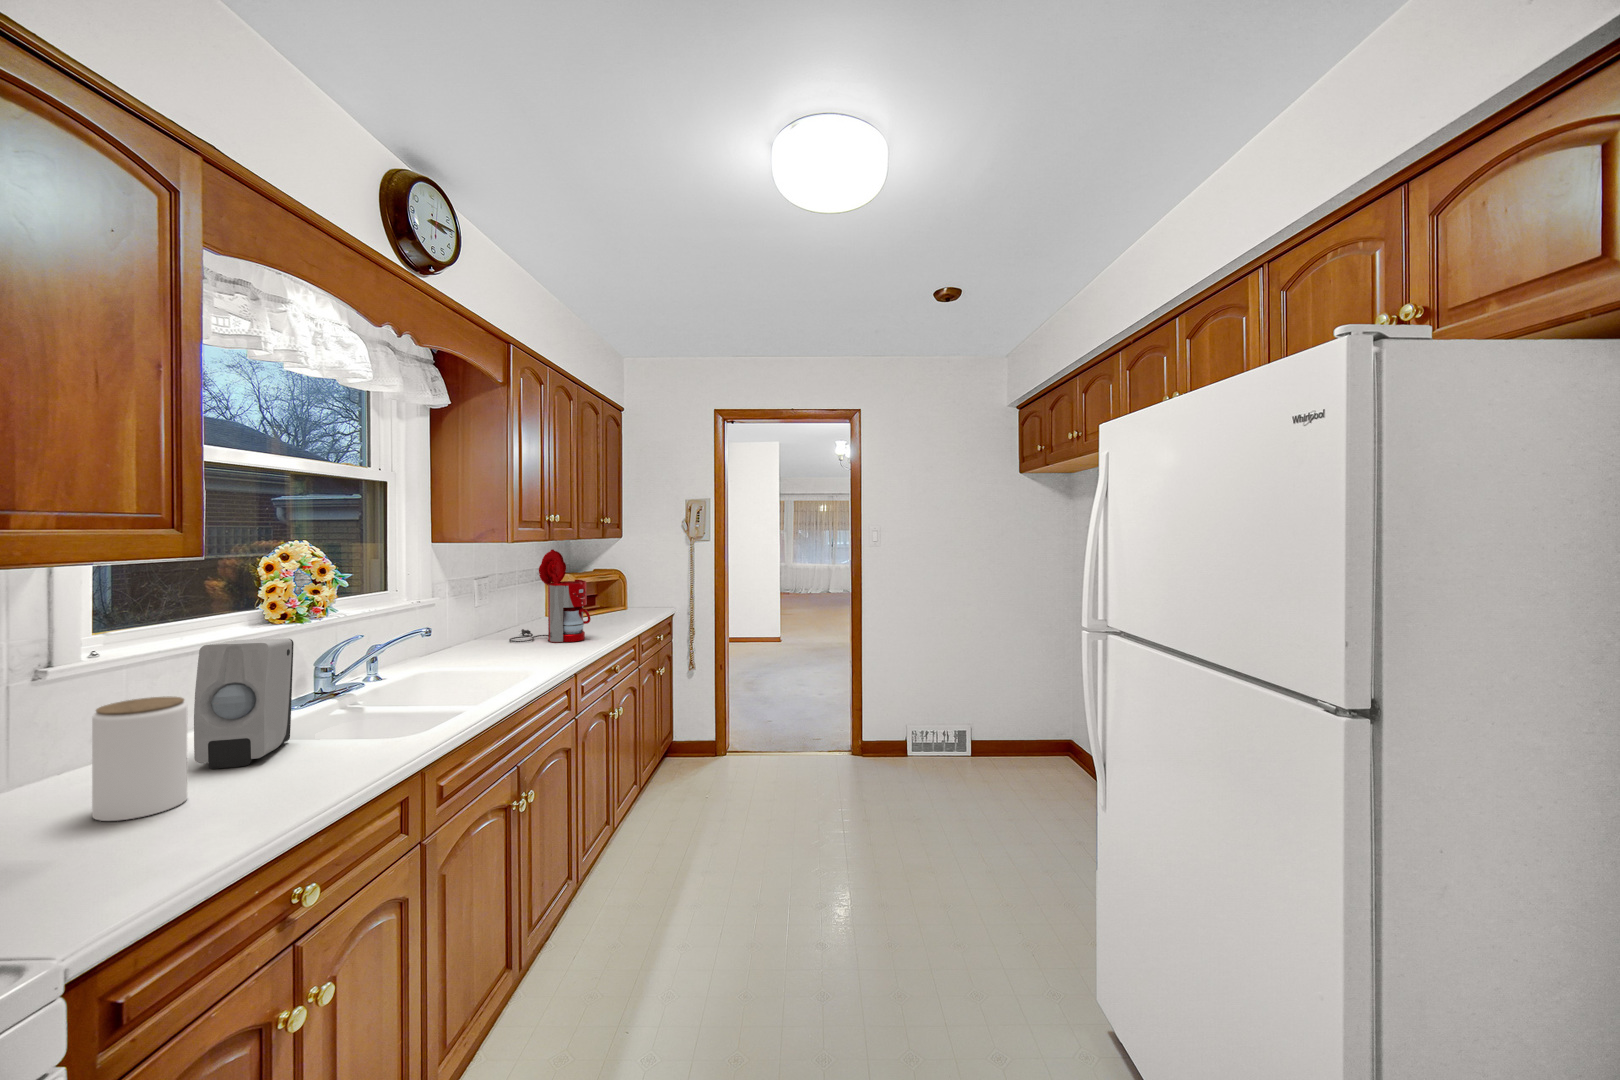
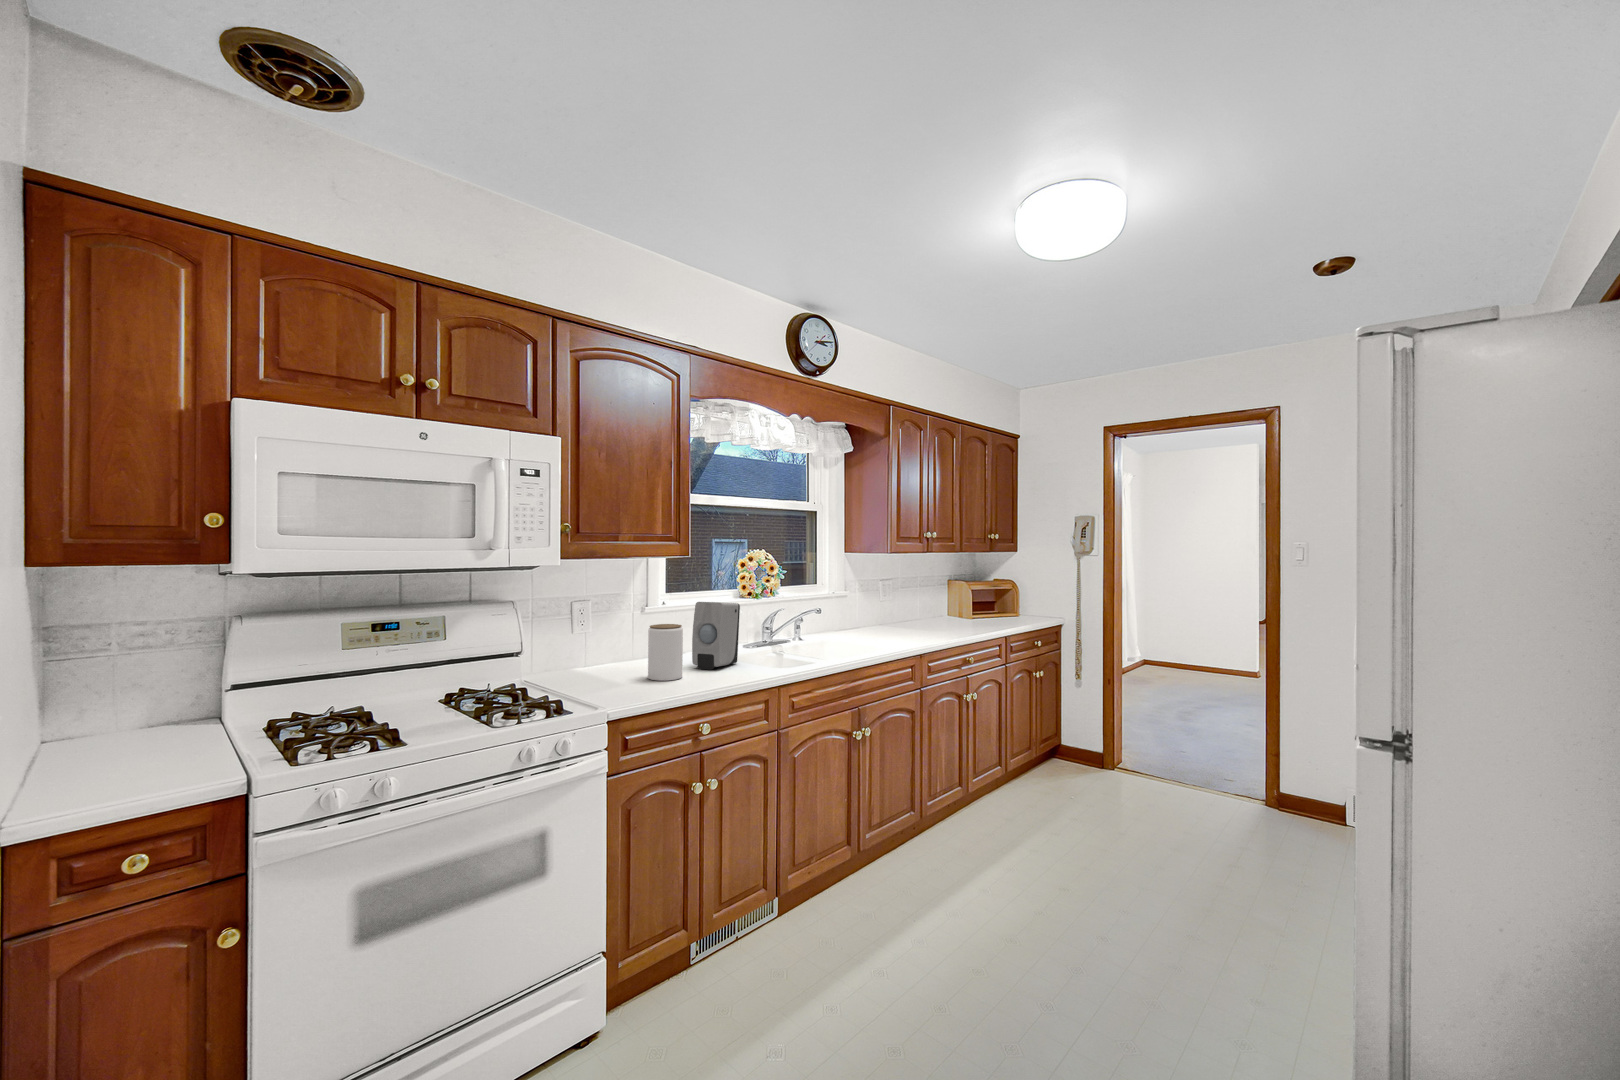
coffee maker: present [509,549,591,643] -> none [903,559,963,634]

